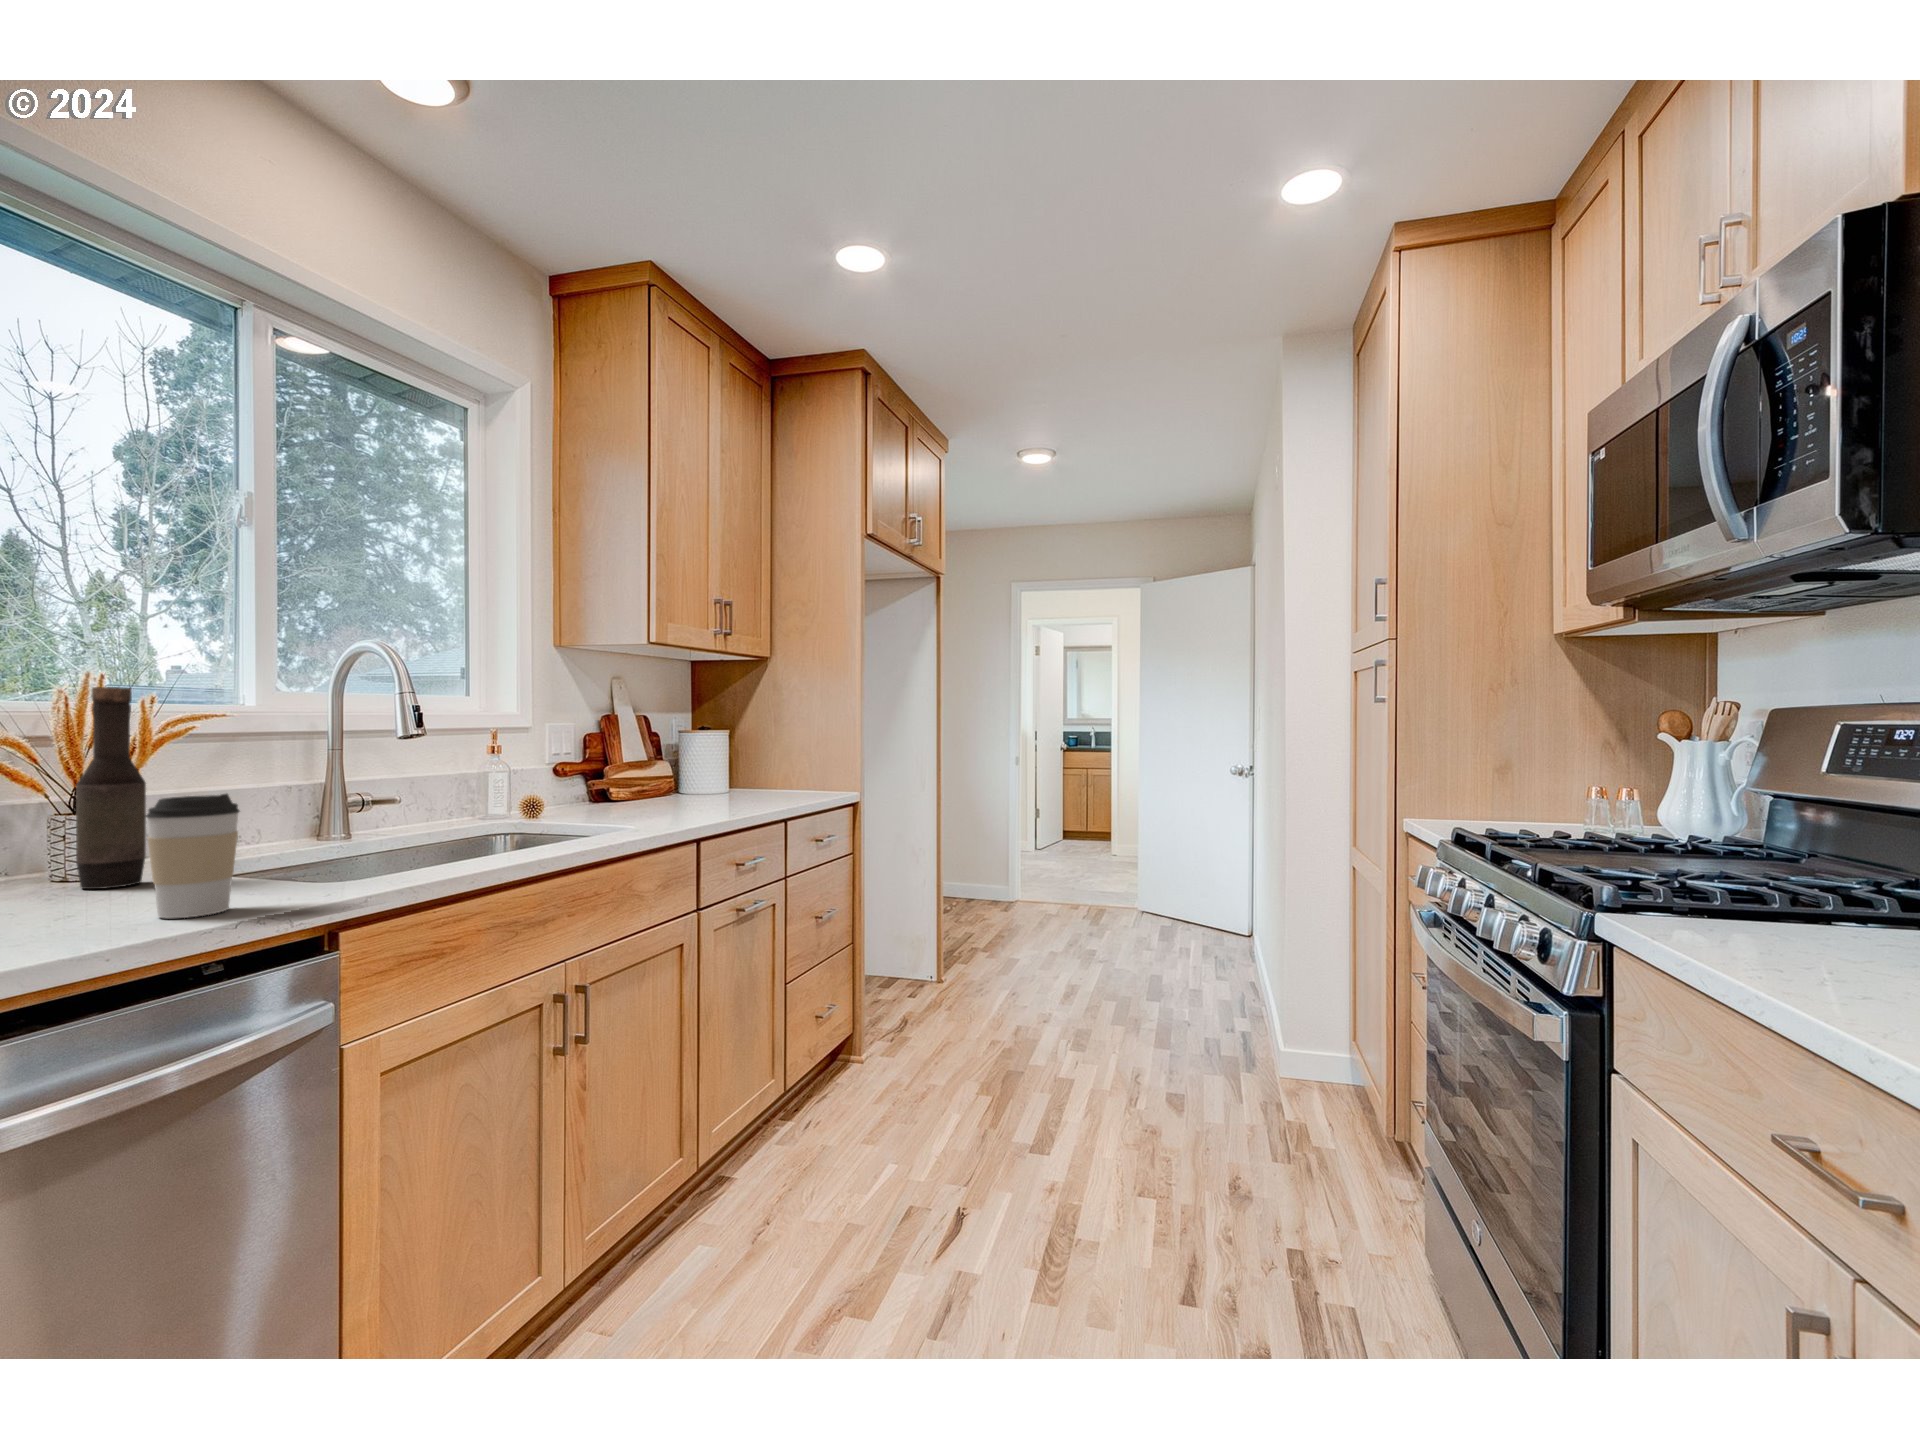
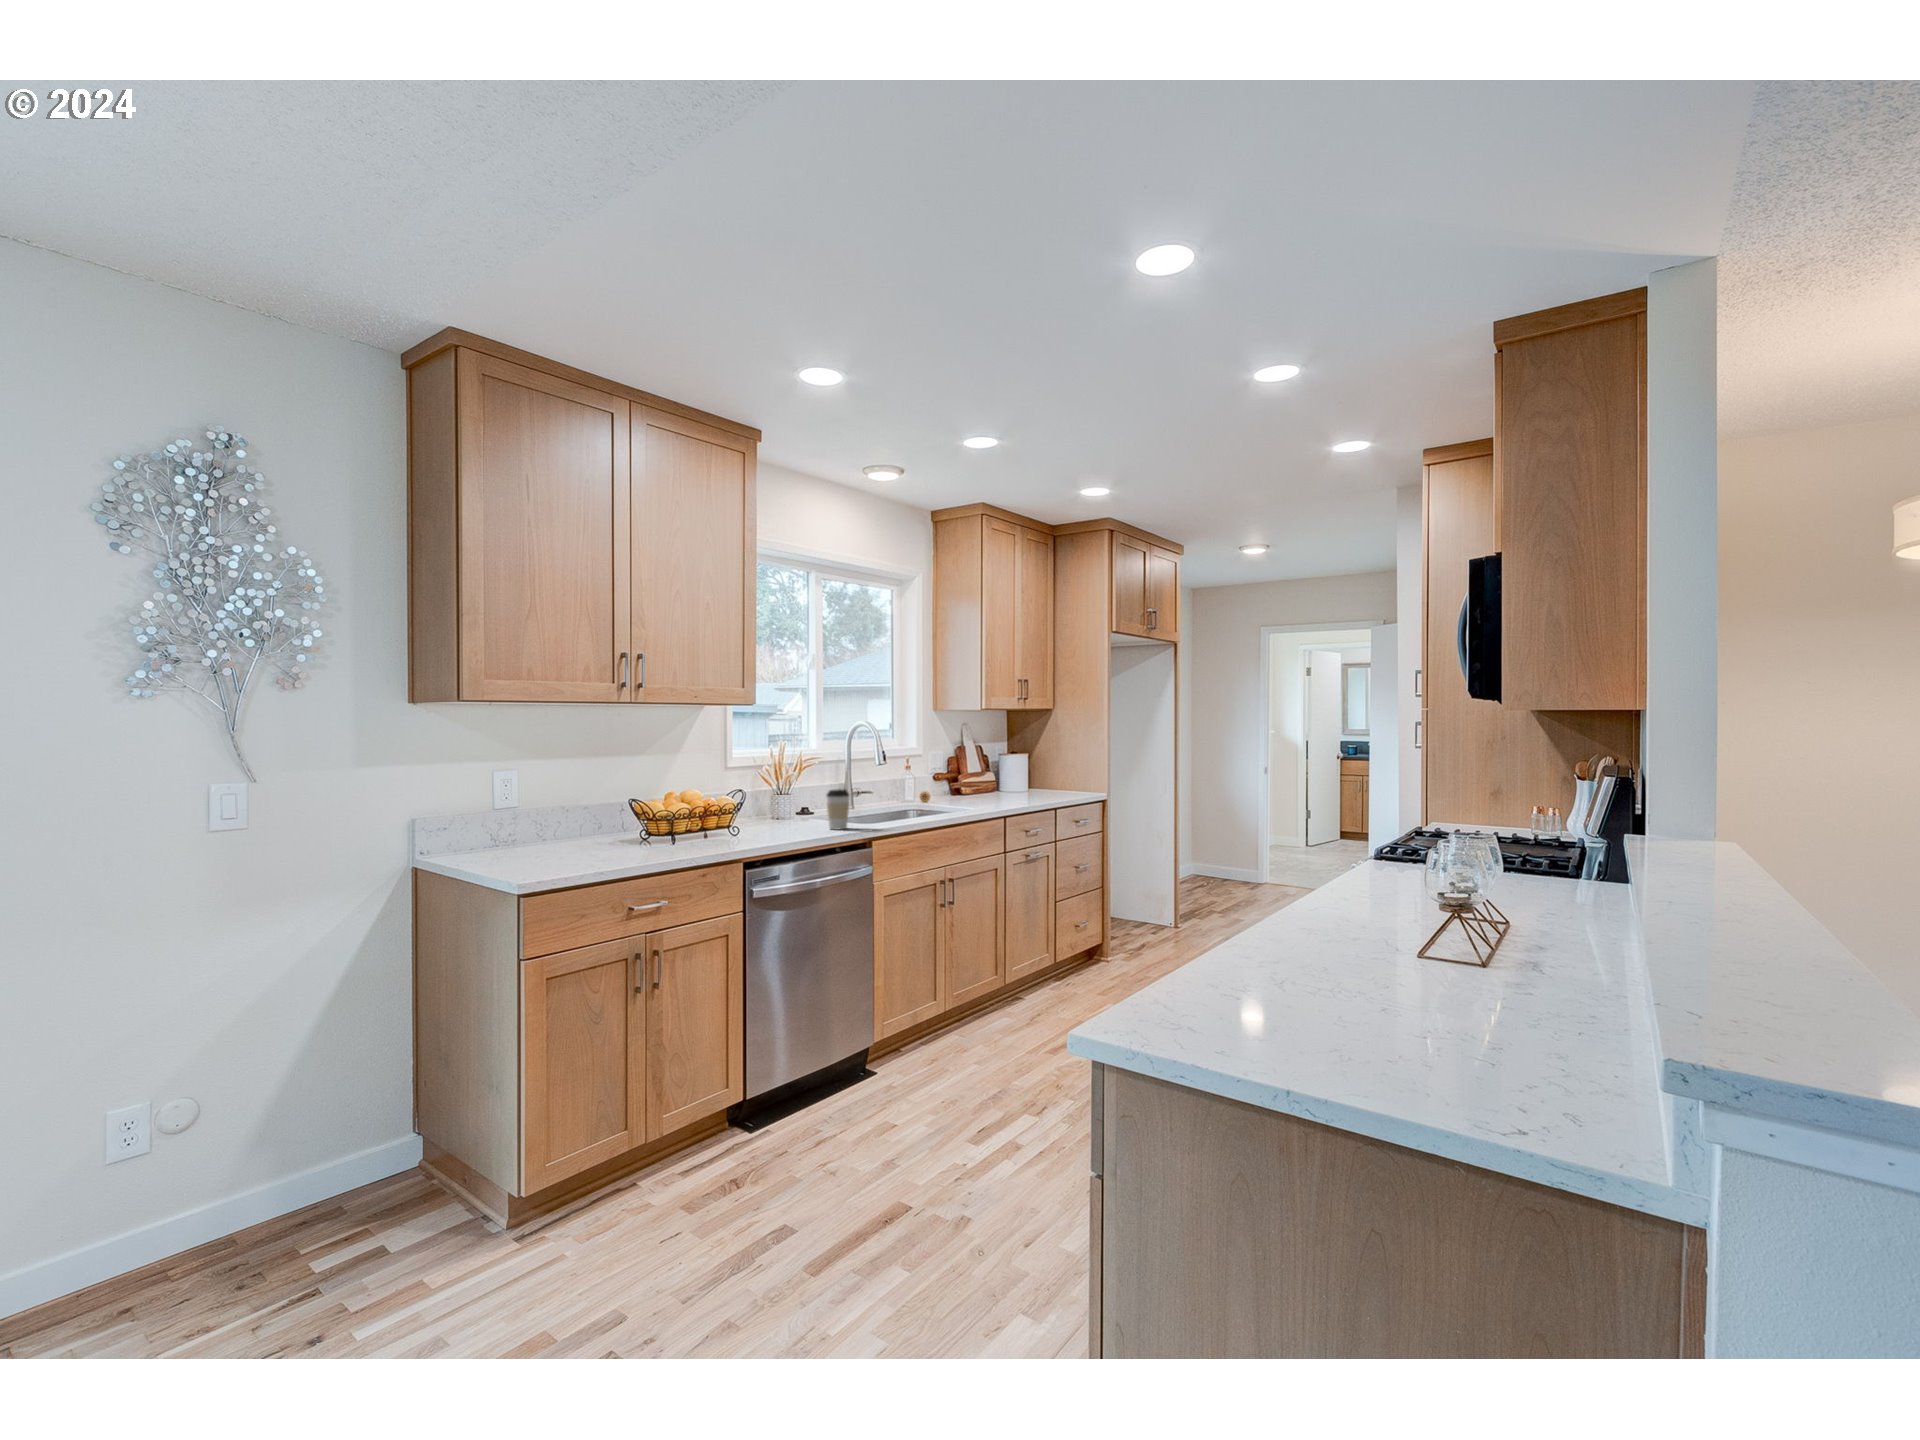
bottle: present [76,687,146,889] -> none [787,749,806,822]

